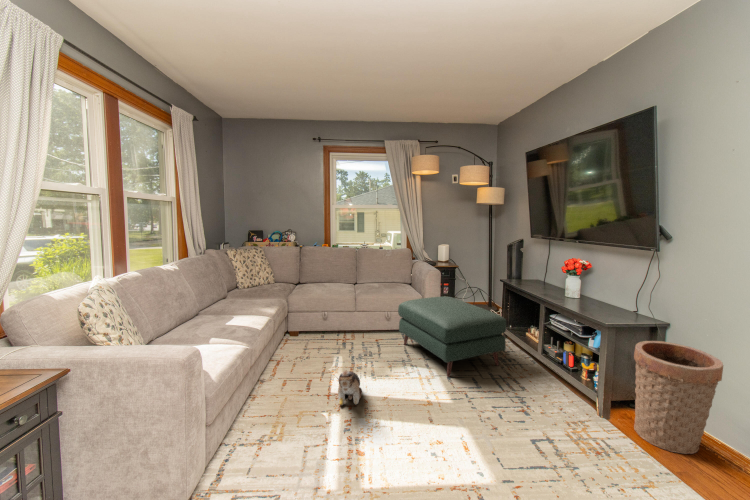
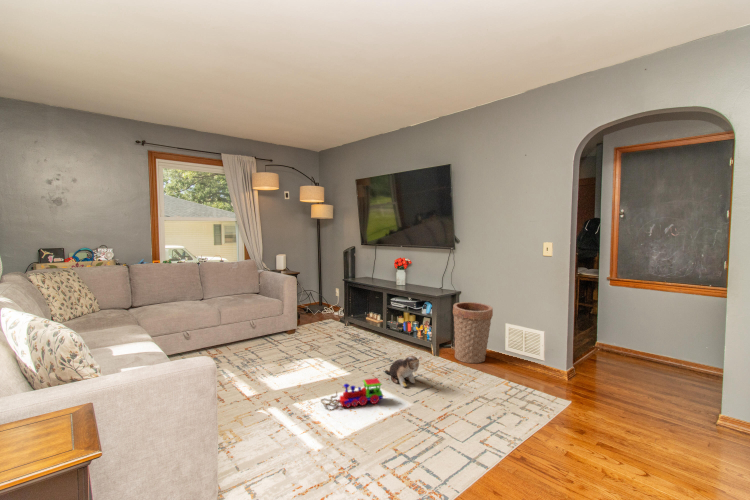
ottoman: present [398,296,506,377] -> none [270,299,366,360]
plush toy: present [337,370,362,405] -> present [385,356,422,387]
toy train: none [383,418,461,460] -> present [321,378,383,407]

